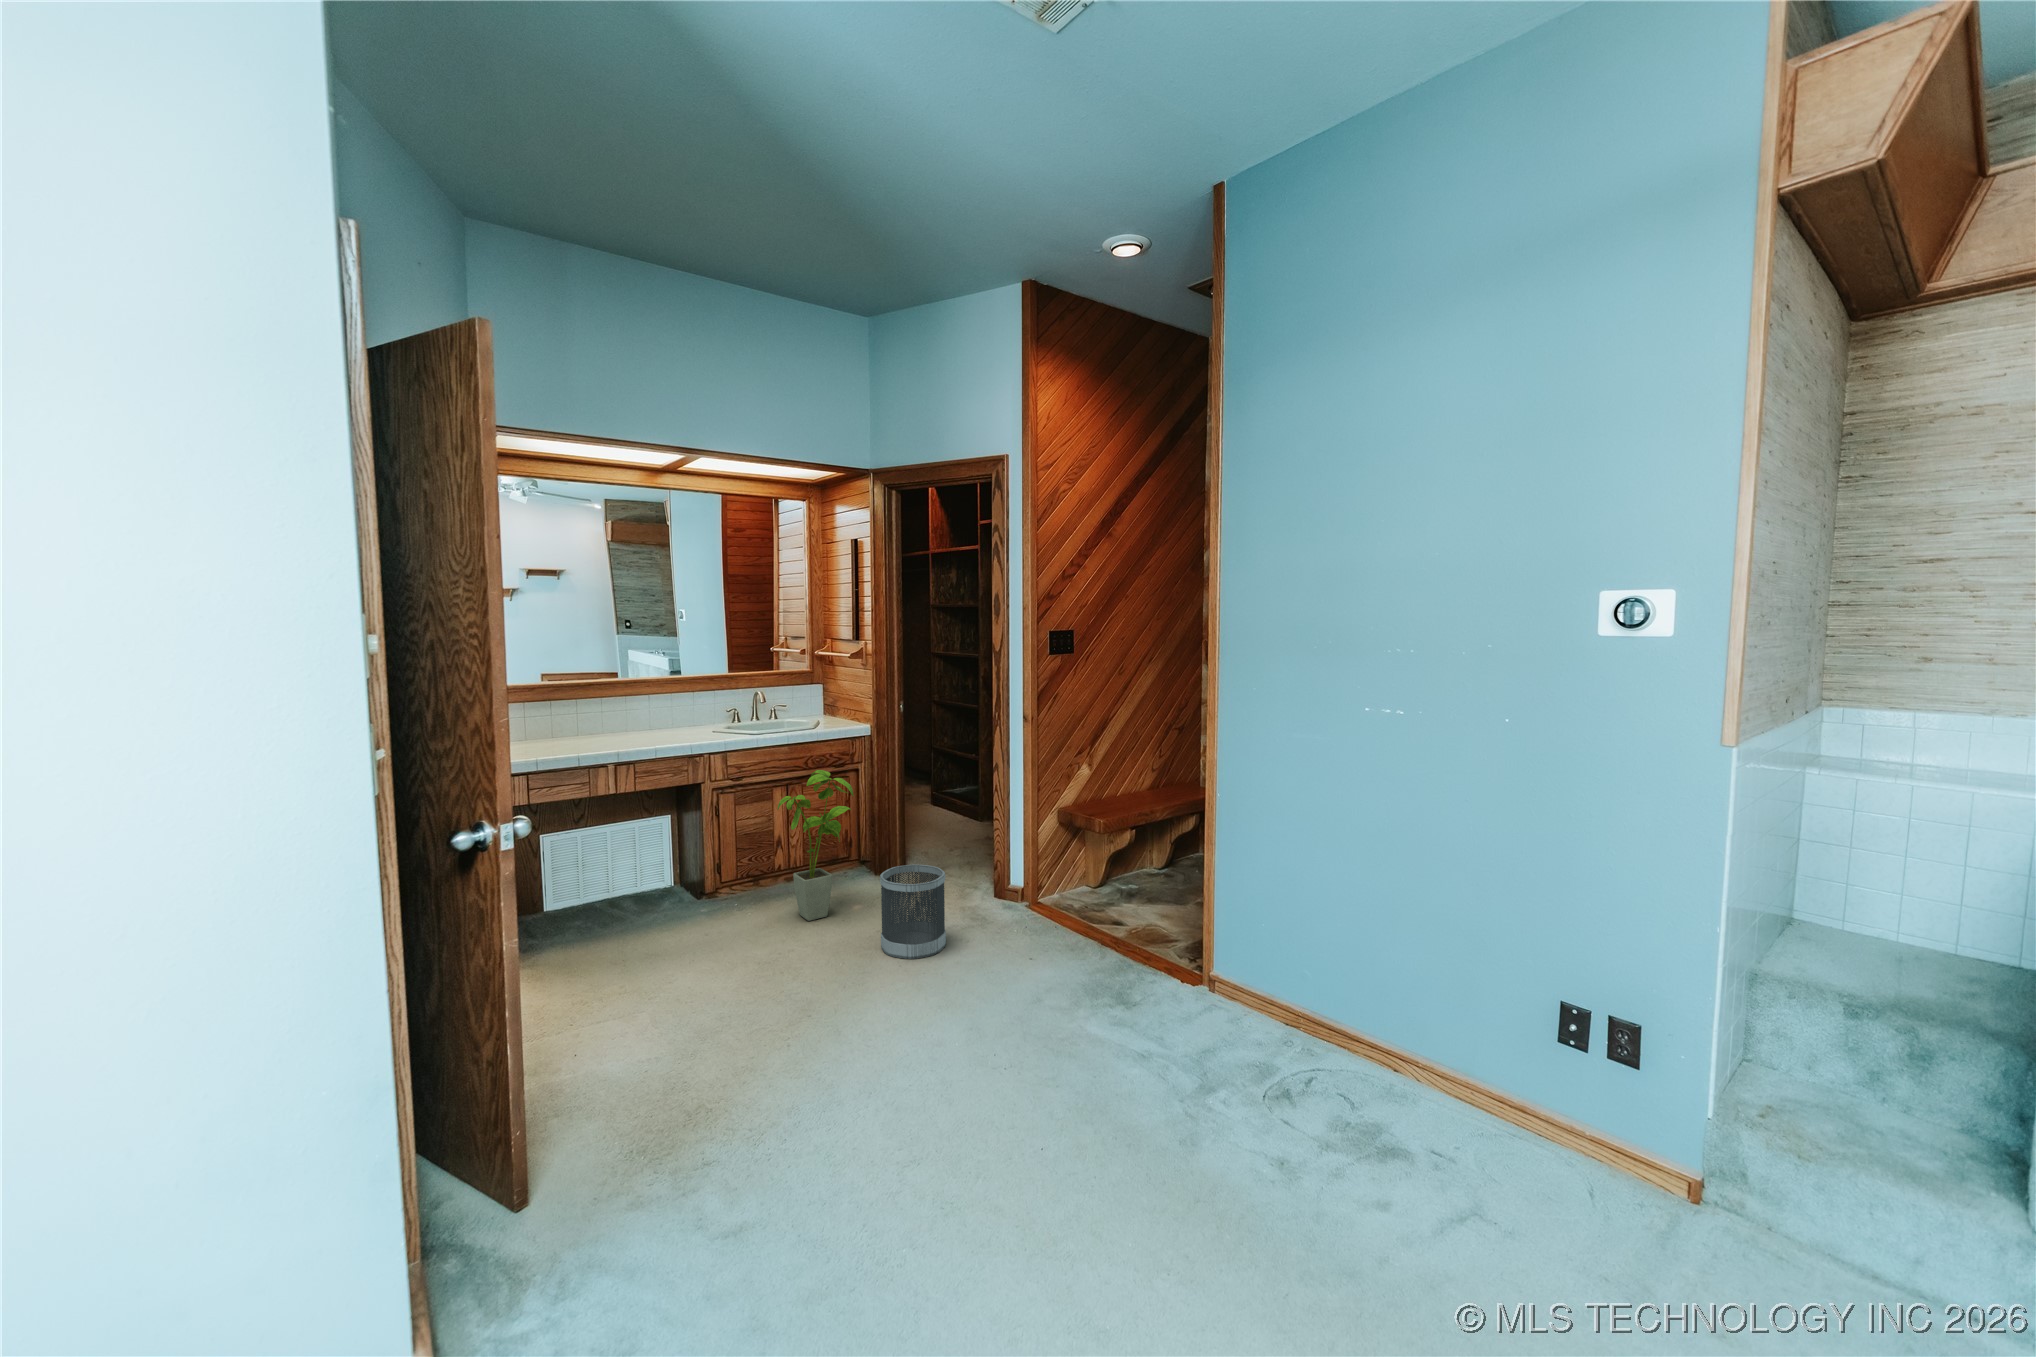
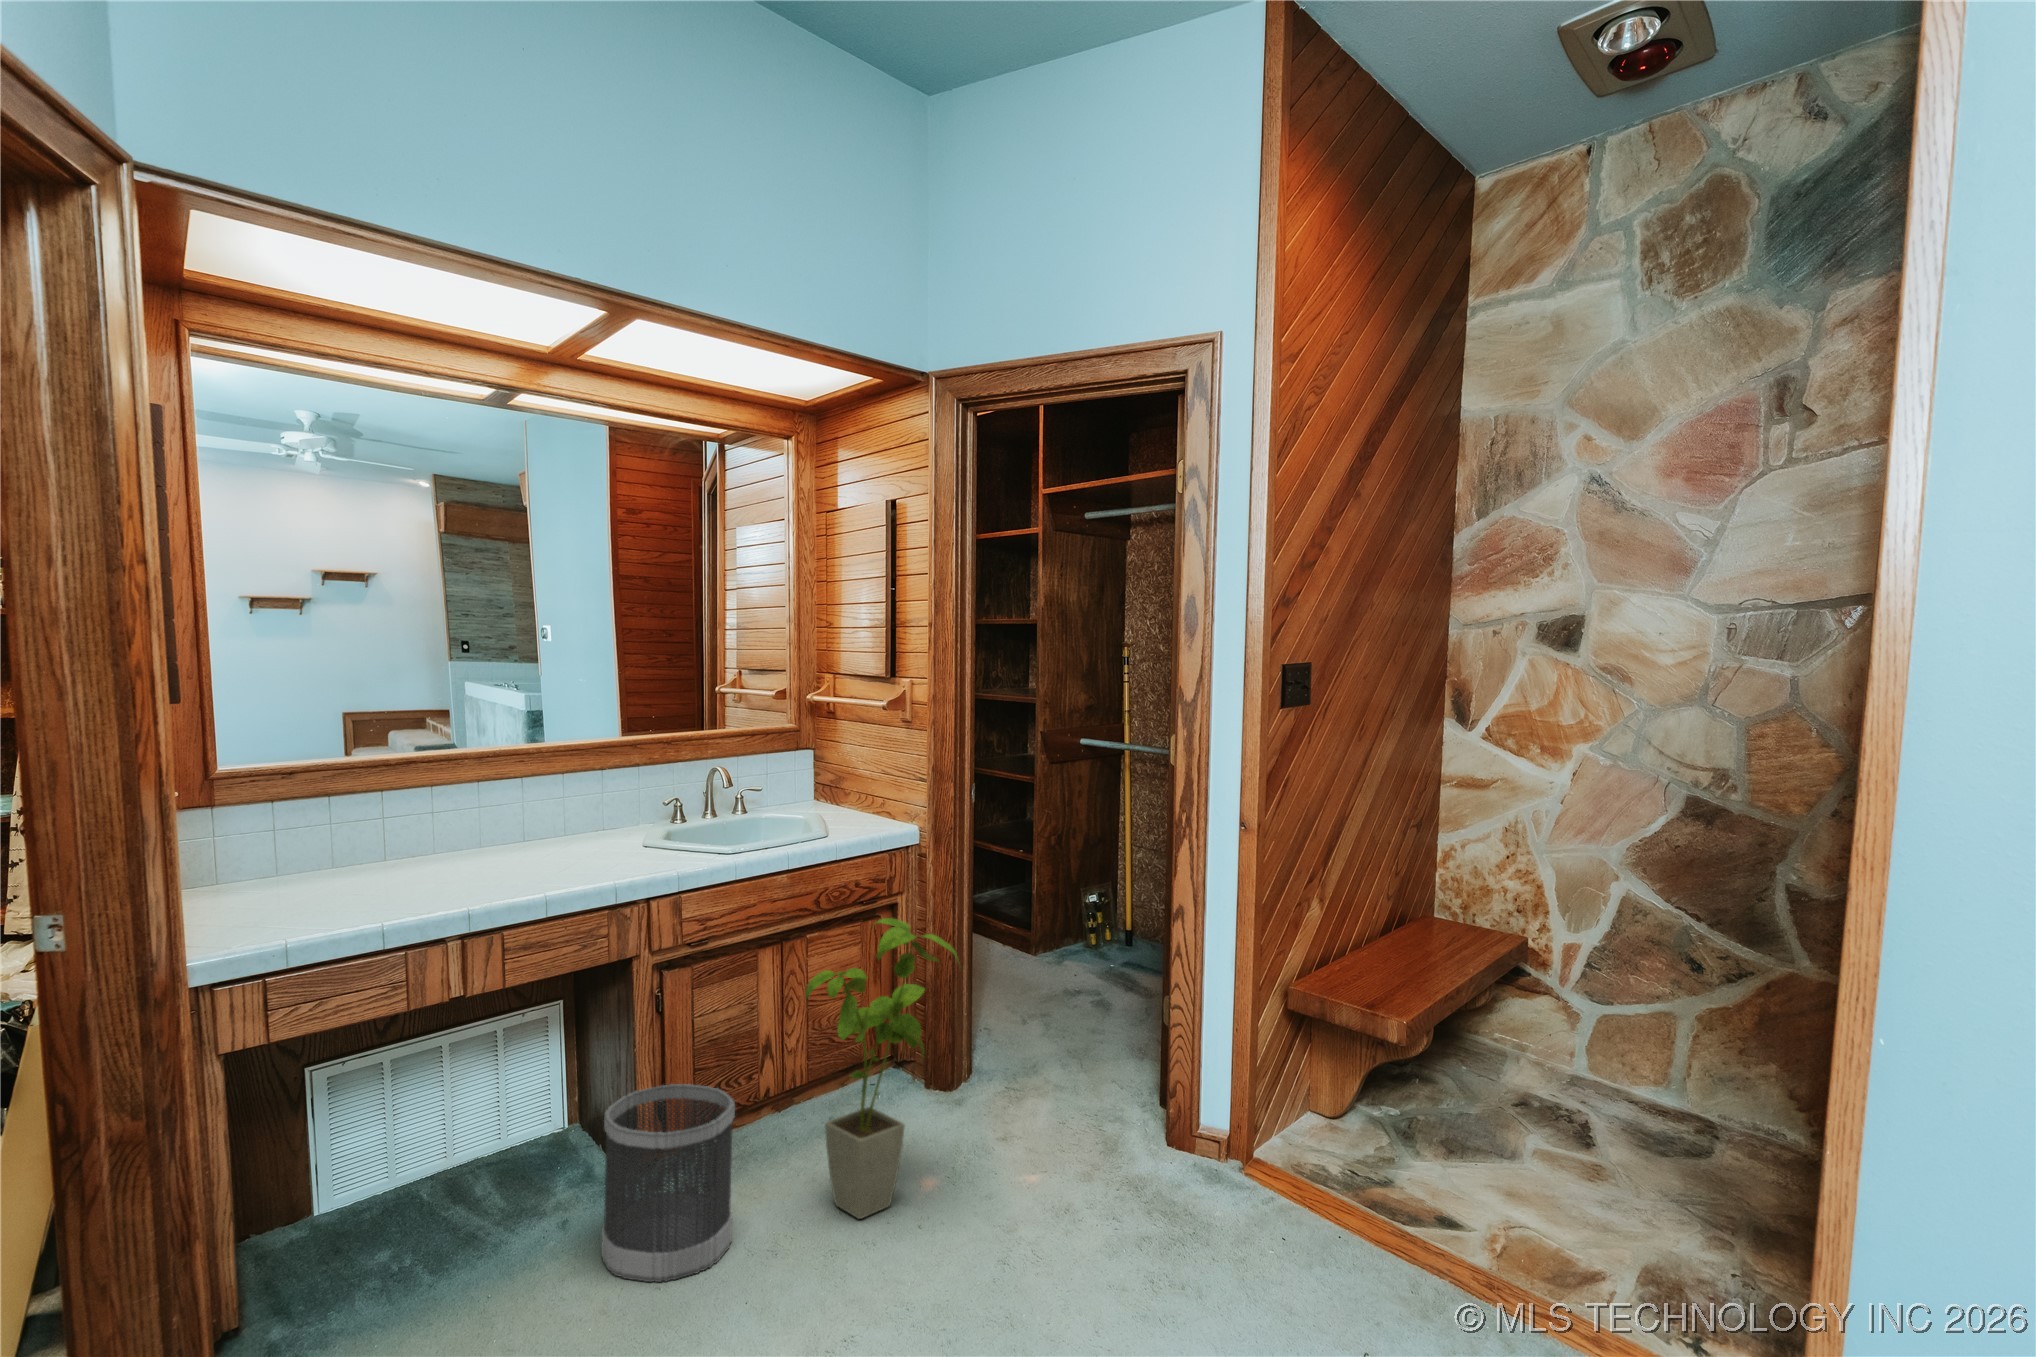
wastebasket: present [880,864,946,959] -> present [601,1084,735,1282]

